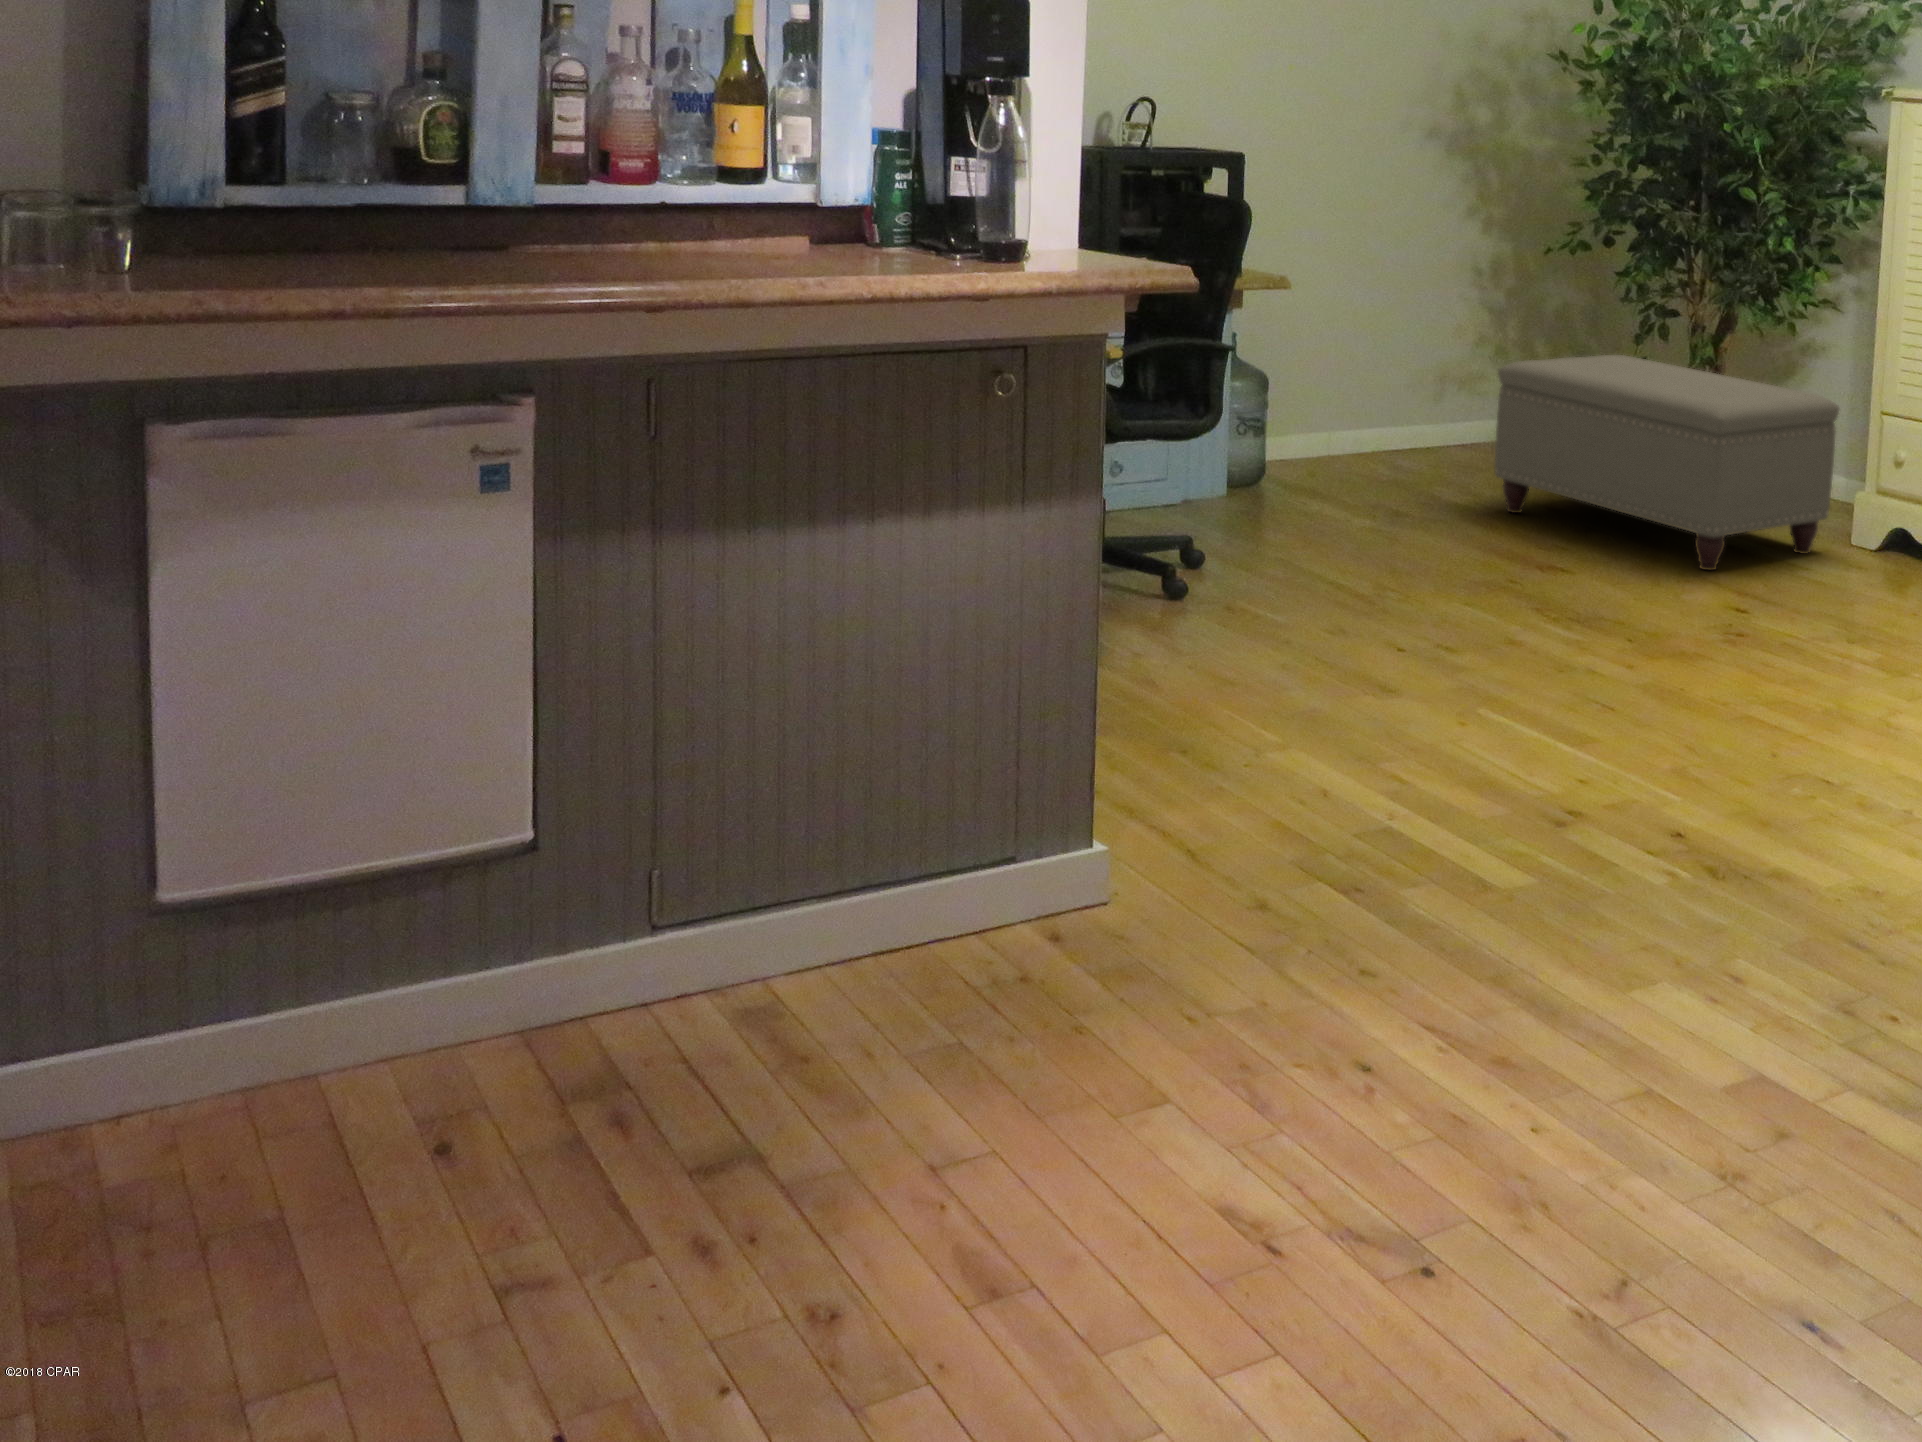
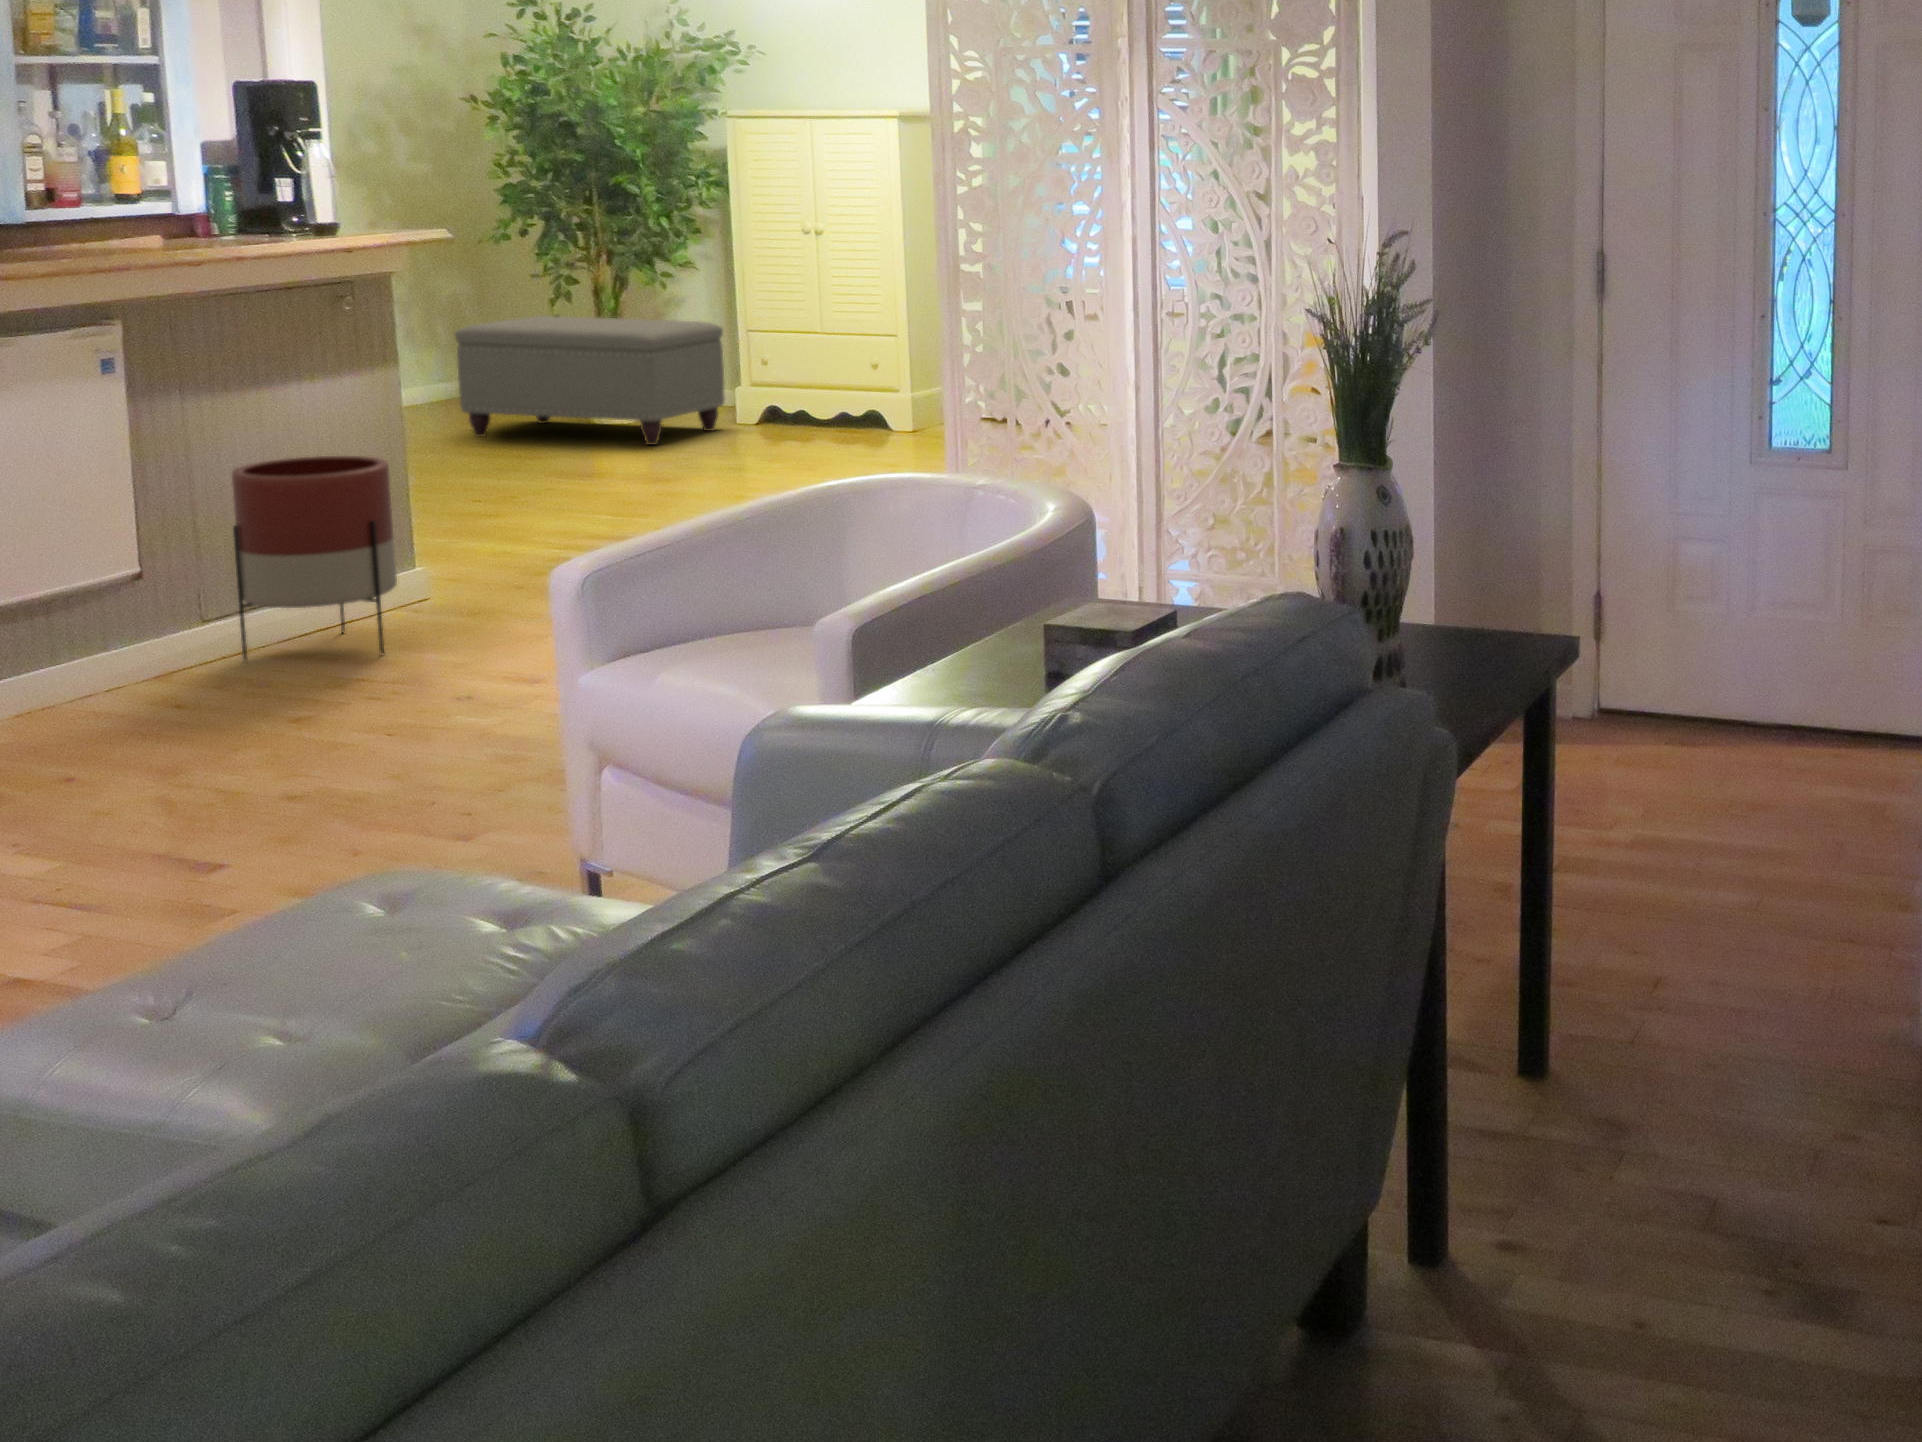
planter: none [673,659,952,1082] -> present [232,456,397,661]

